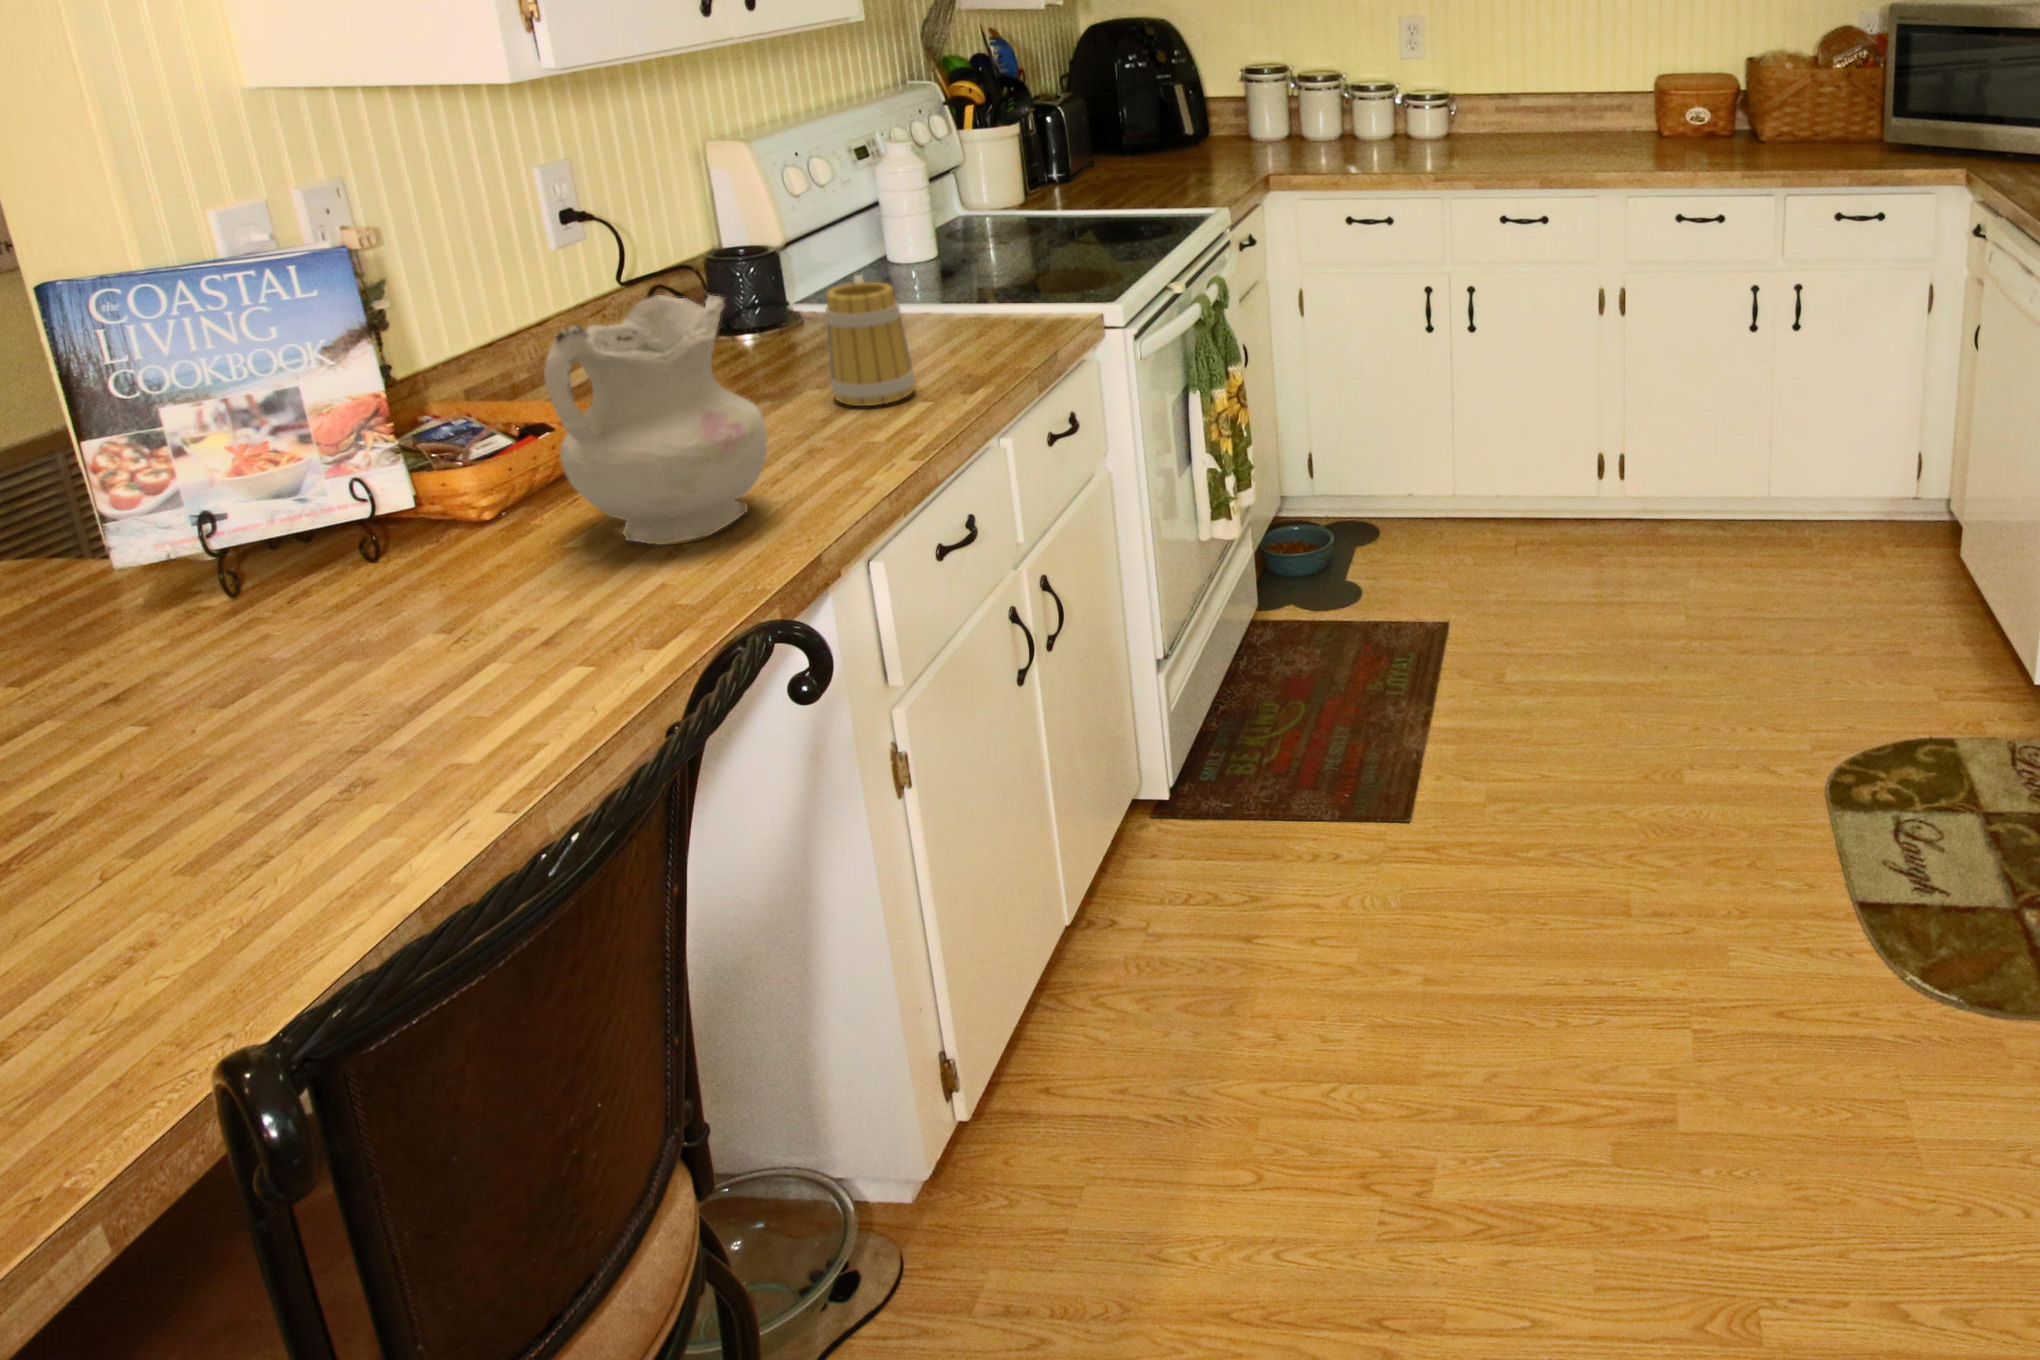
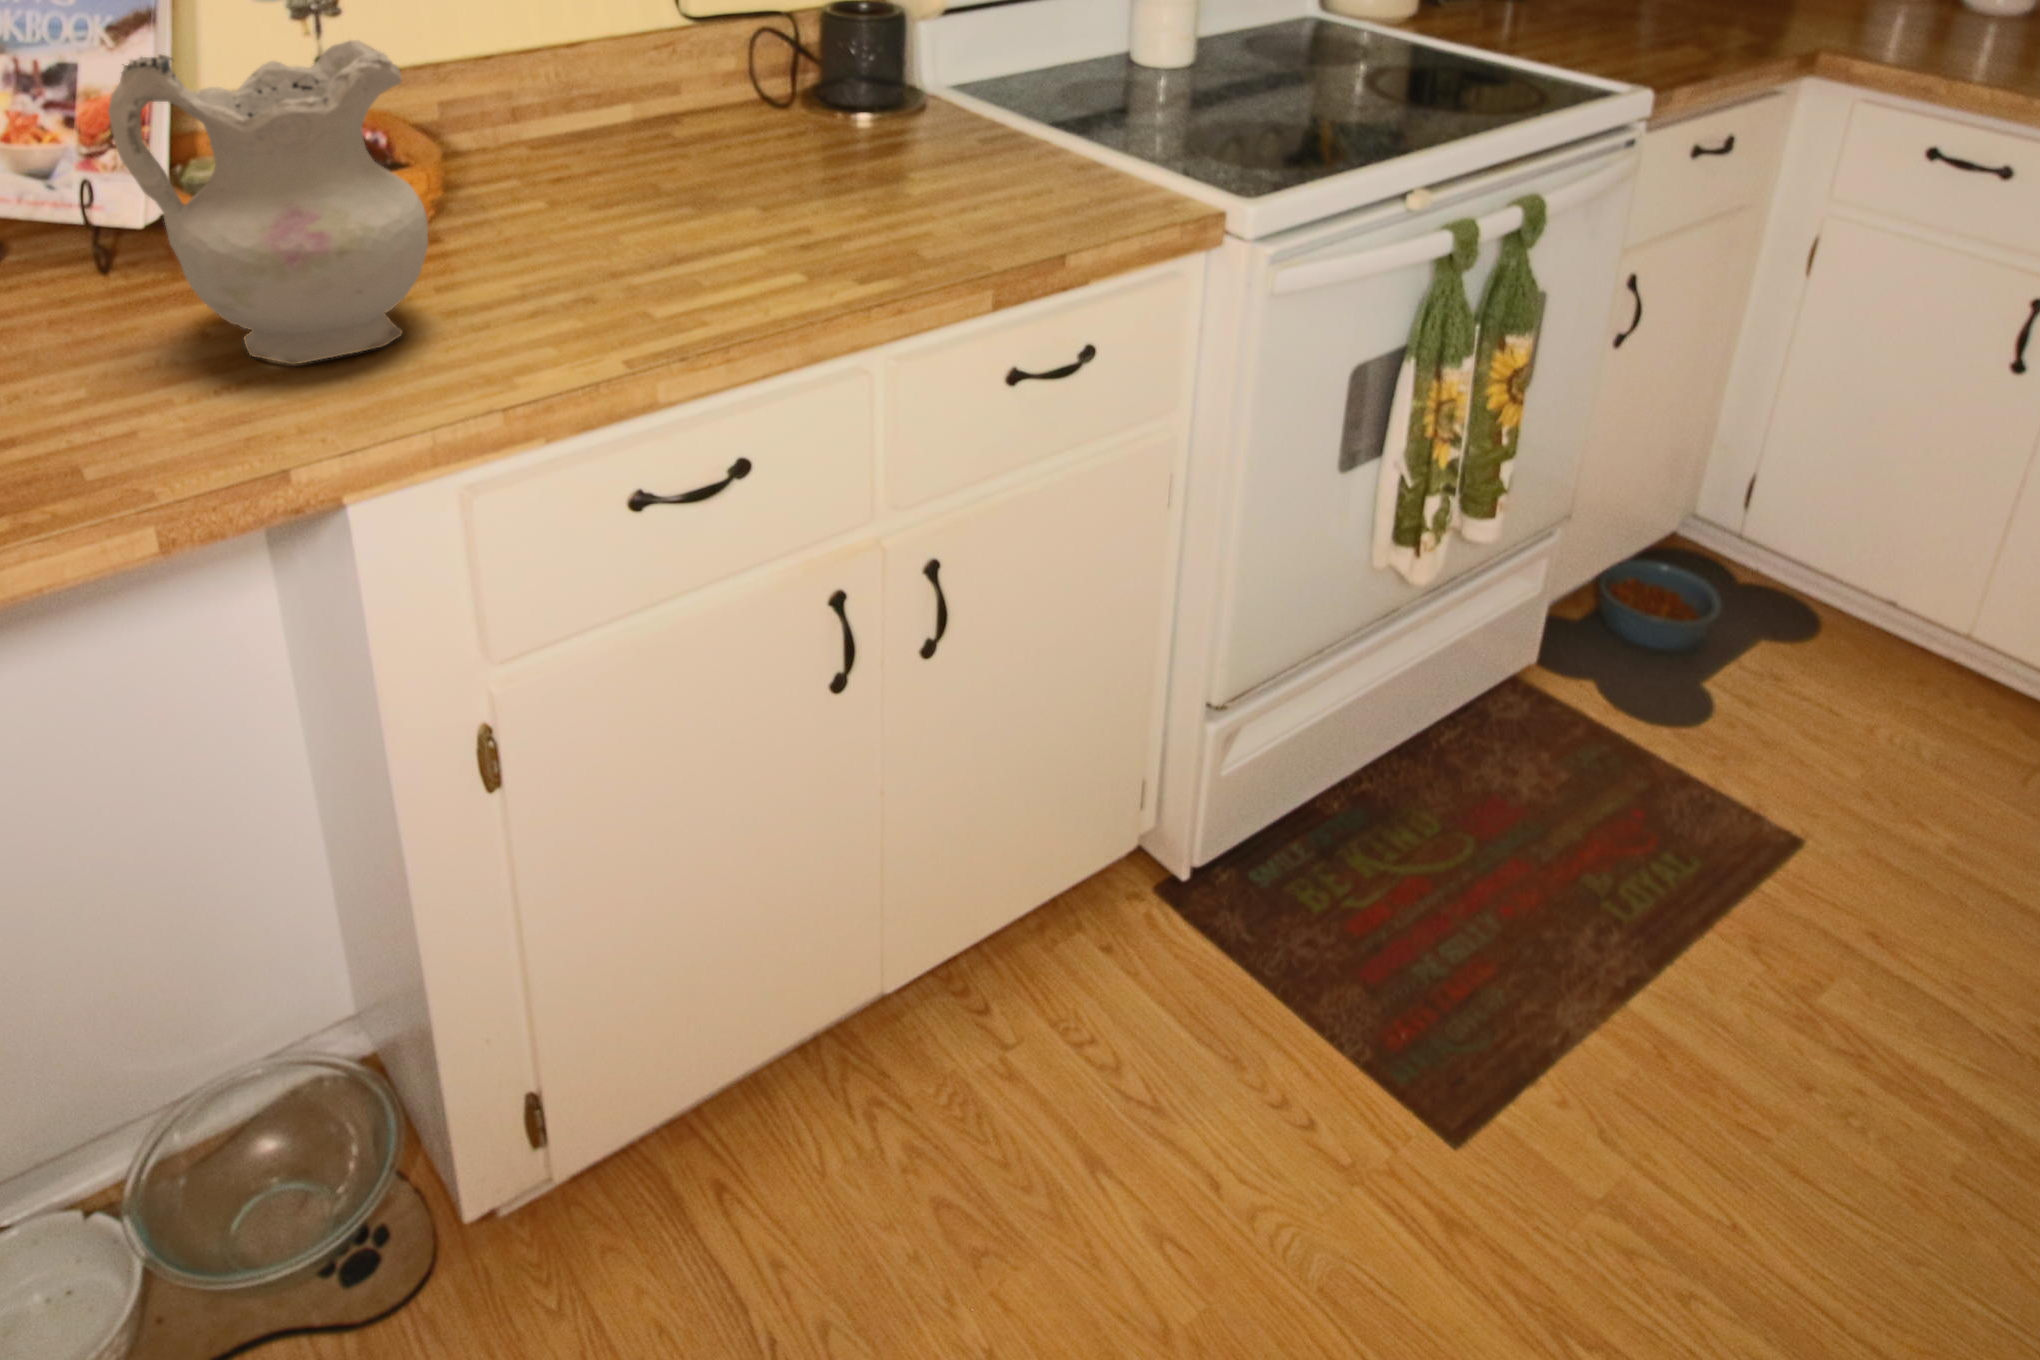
mug: present [825,275,915,406] -> none [721,69,831,252]

